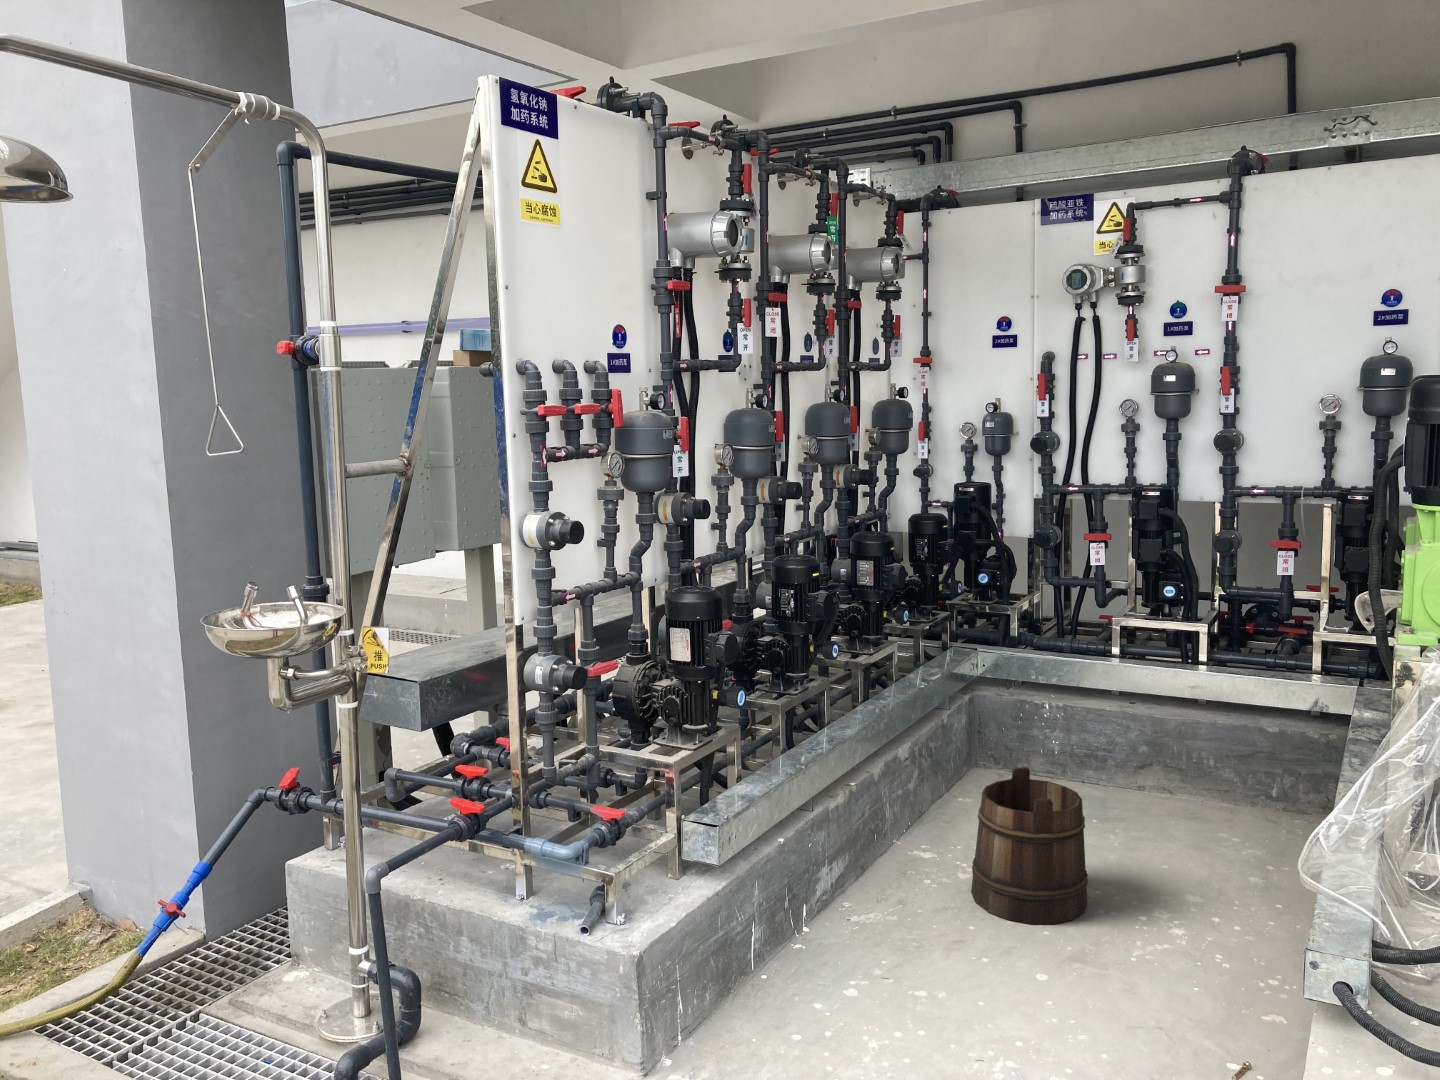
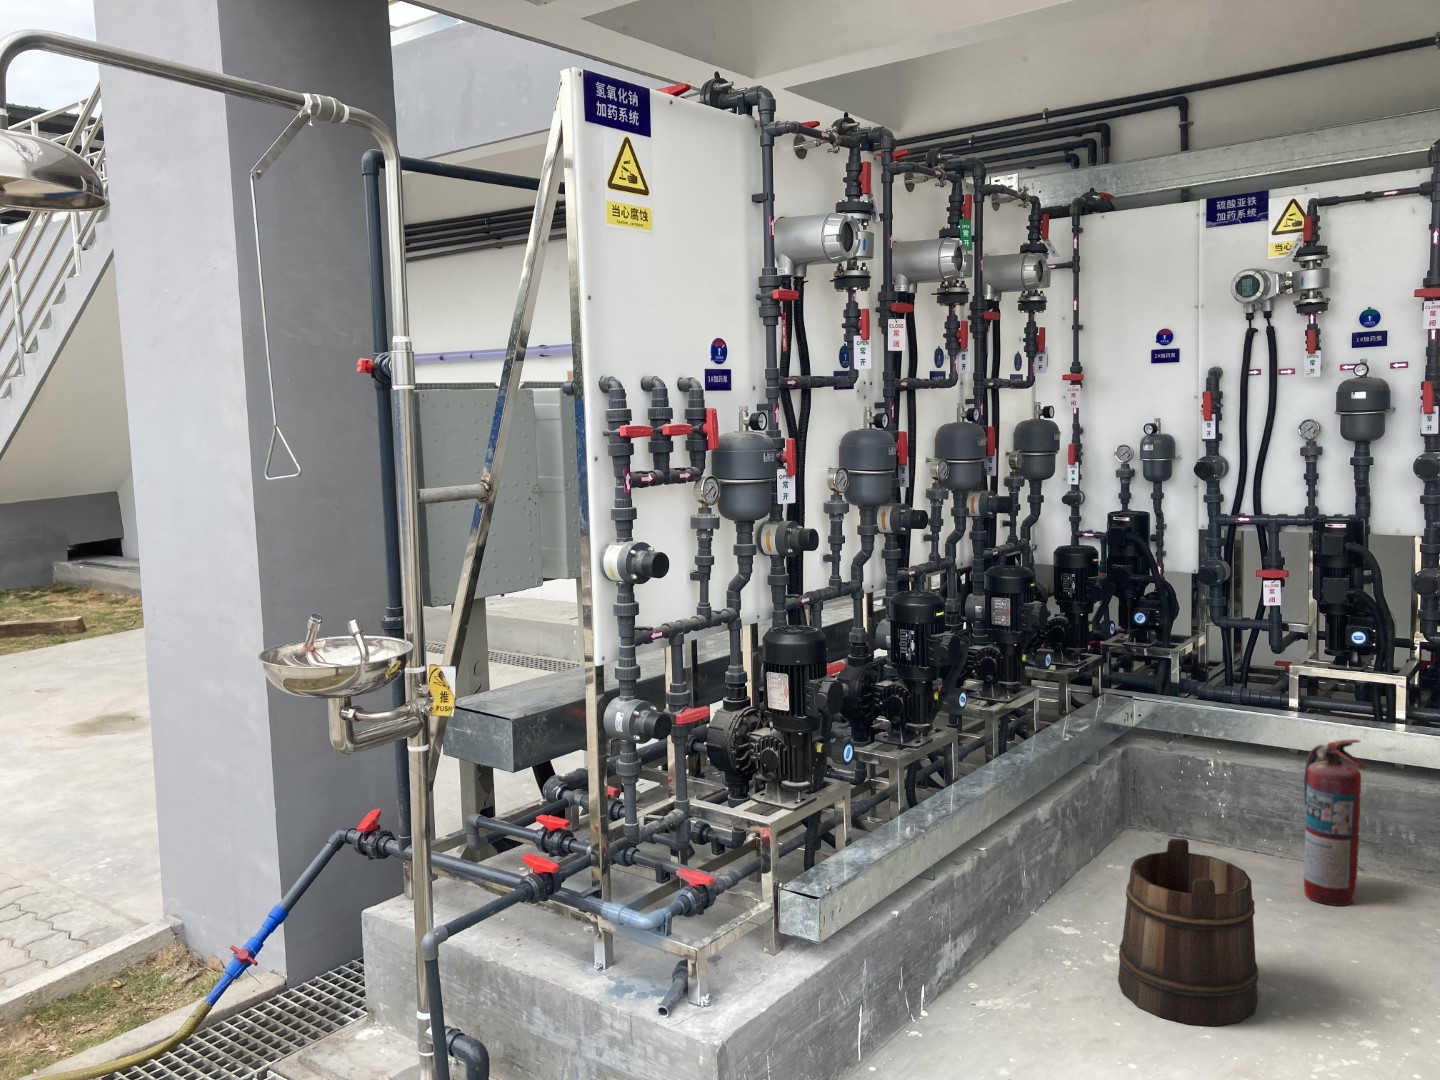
fire extinguisher: none [1123,679,1175,822] -> present [1304,739,1366,906]

